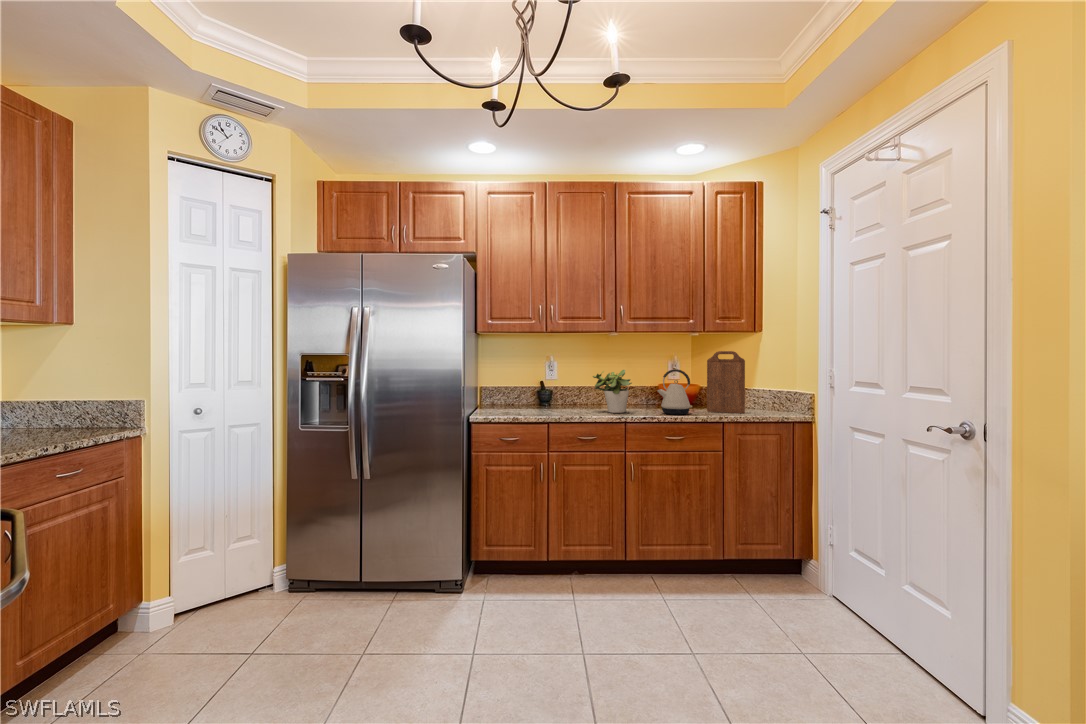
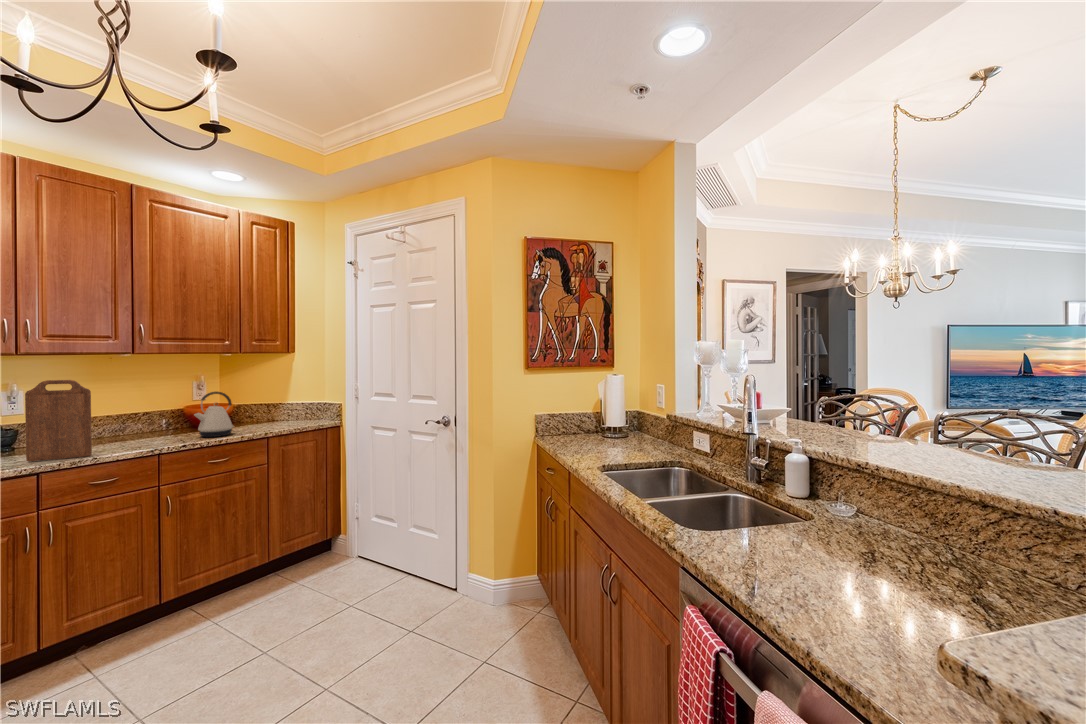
cutting board: present [707,351,745,413] -> present [25,380,92,461]
potted plant: present [593,370,632,413] -> none [97,396,158,446]

